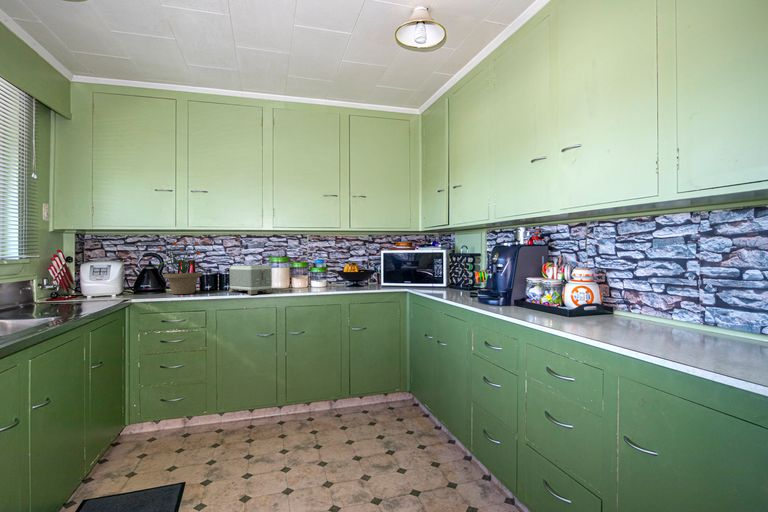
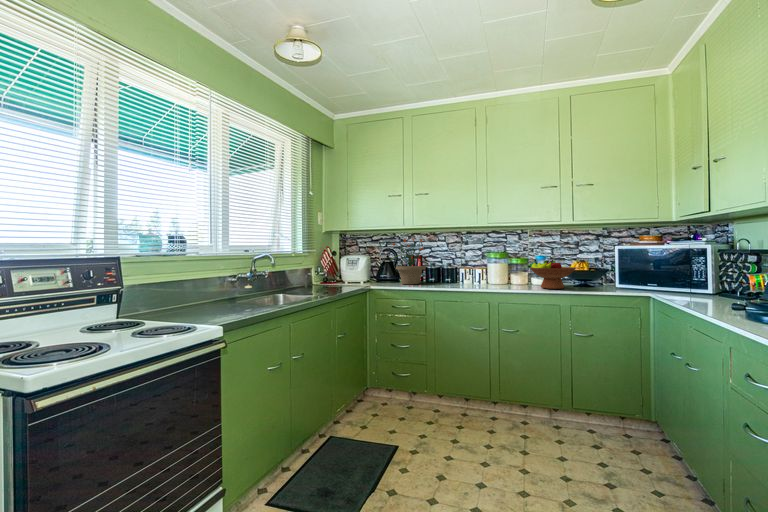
fruit bowl: none [313,263,352,290] -> present [530,260,576,289]
toaster: present [229,265,273,294] -> none [447,260,488,288]

